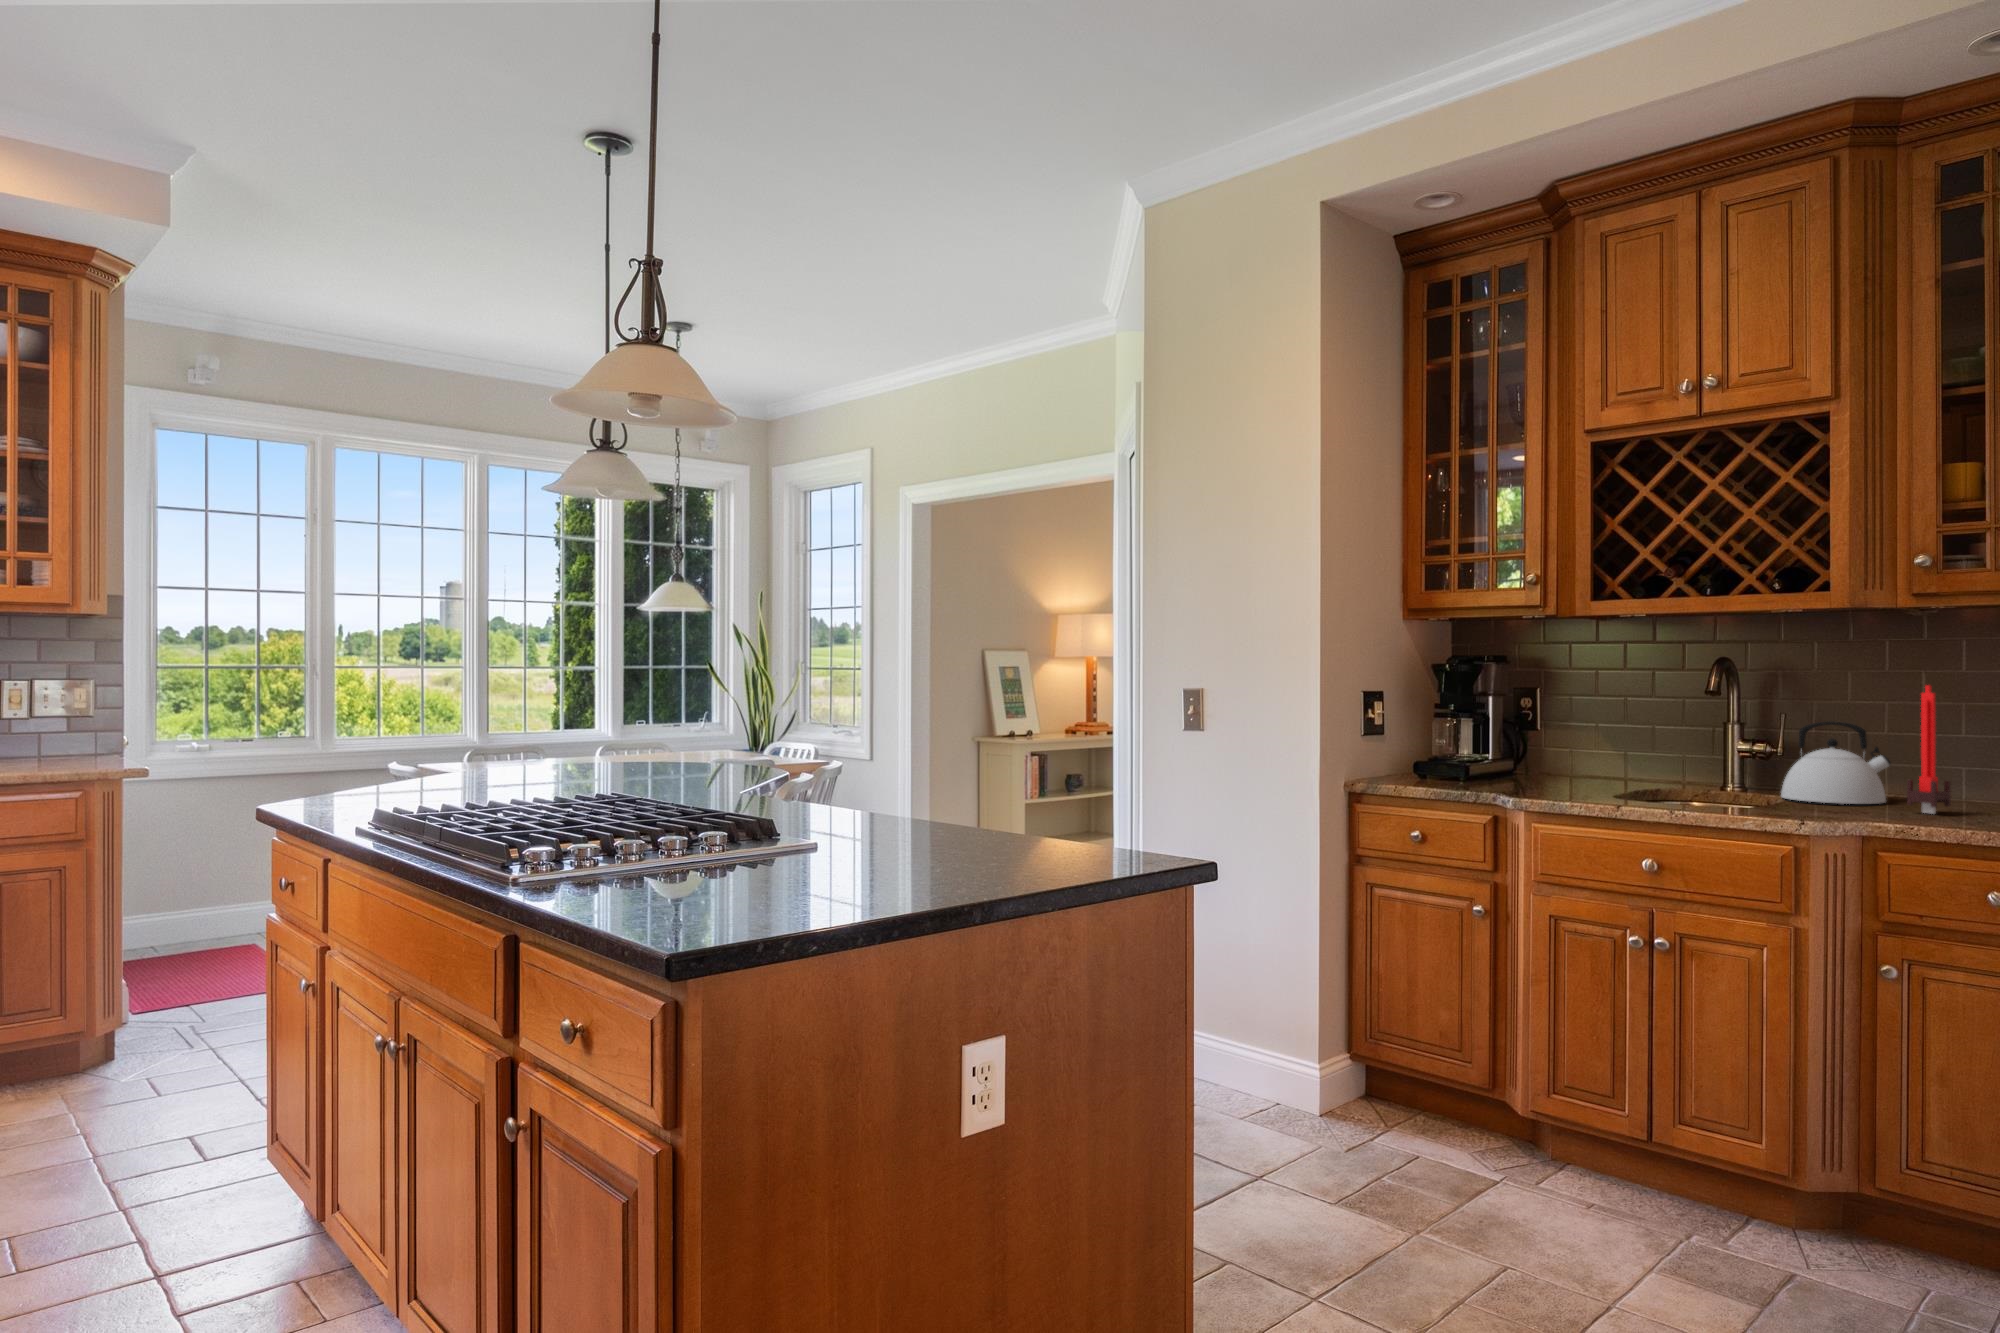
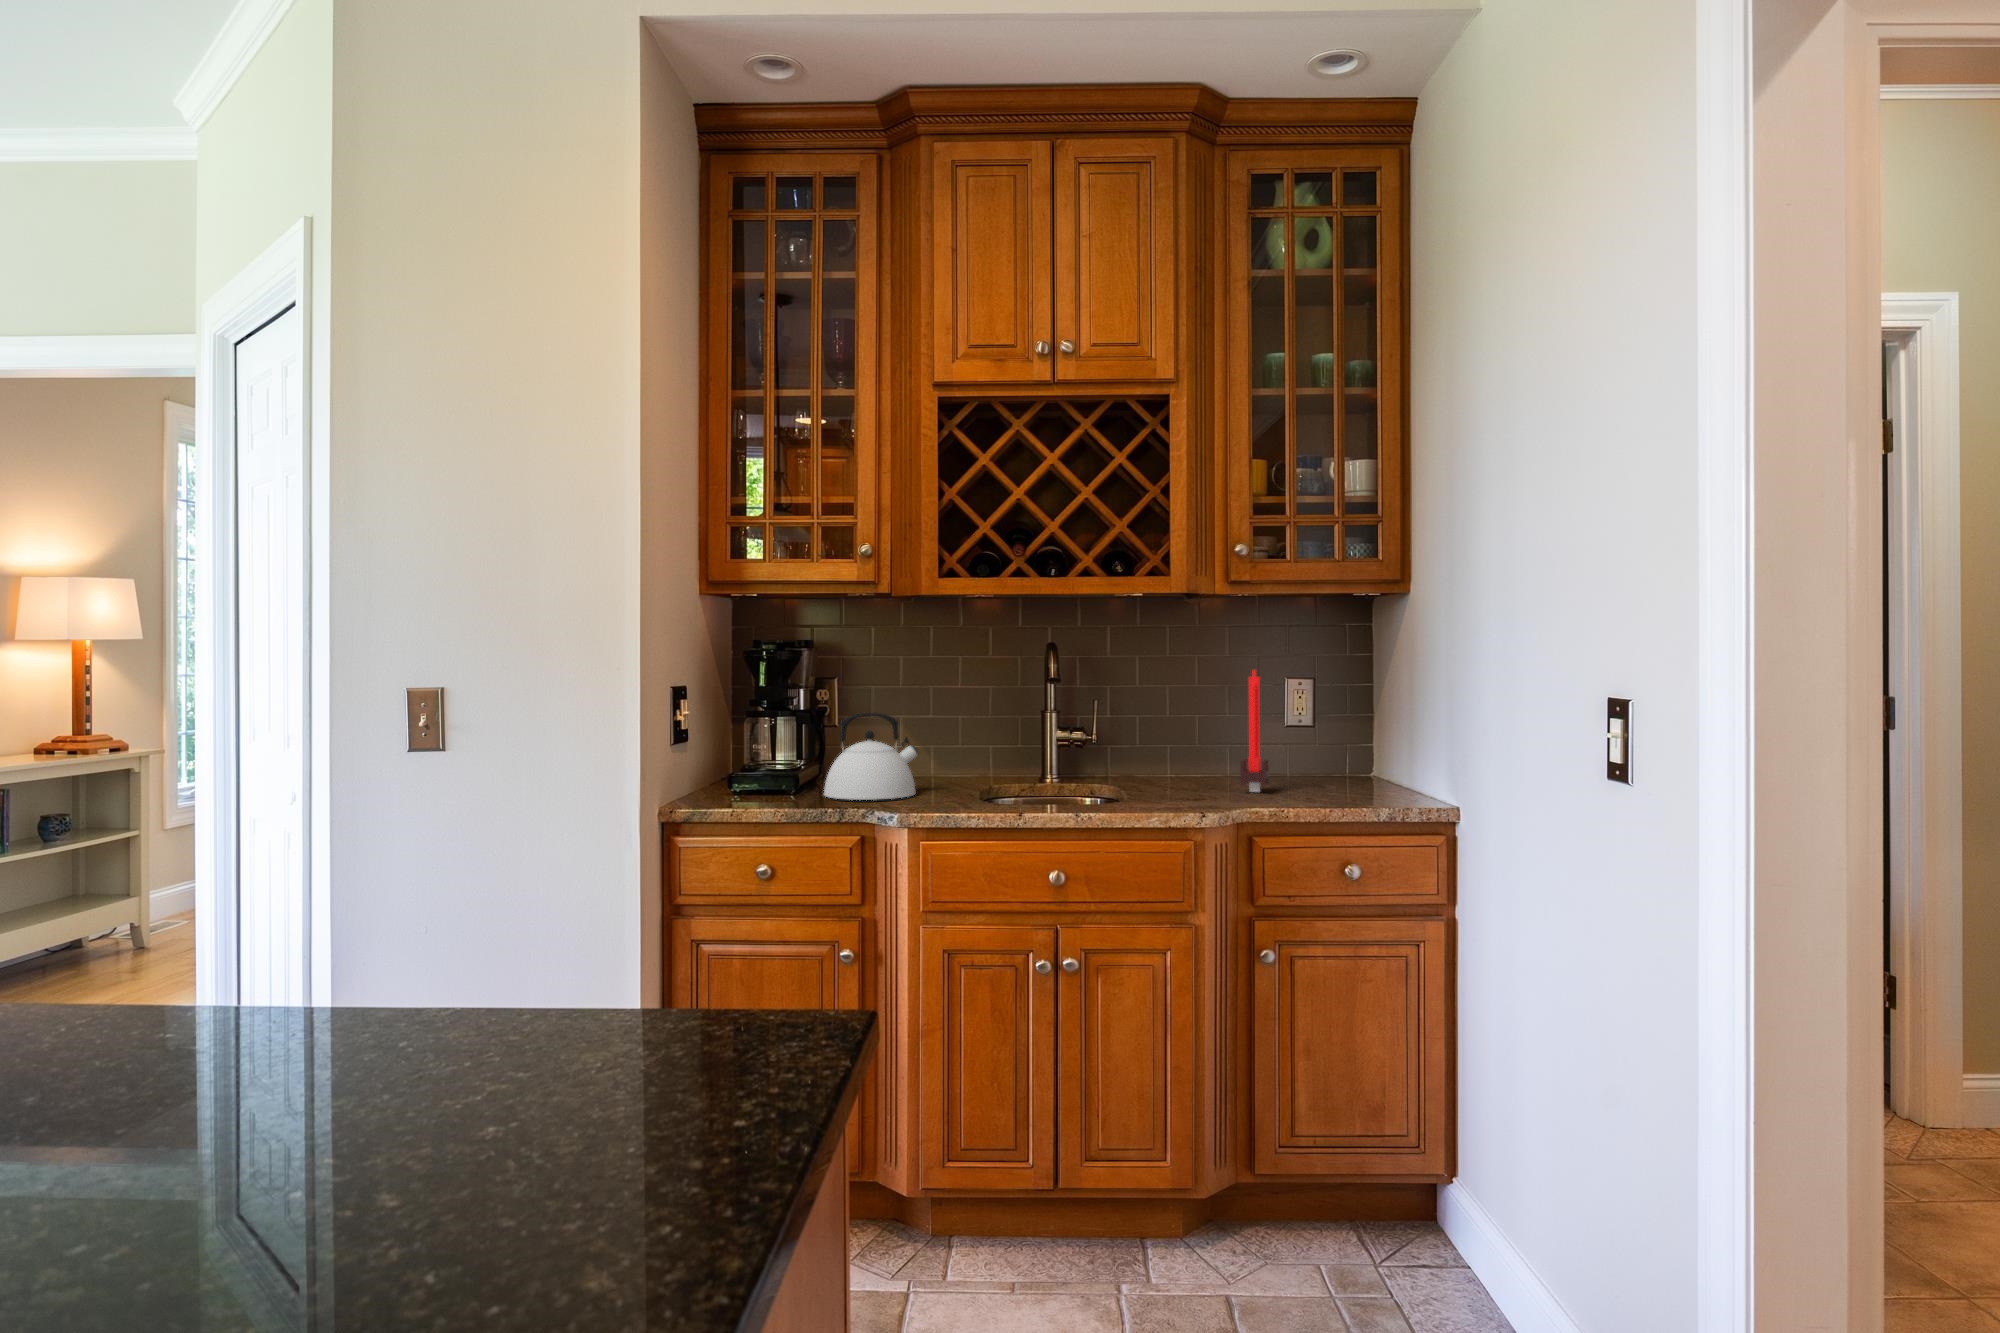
kettle: present [1781,721,1891,804] -> present [824,713,918,800]

